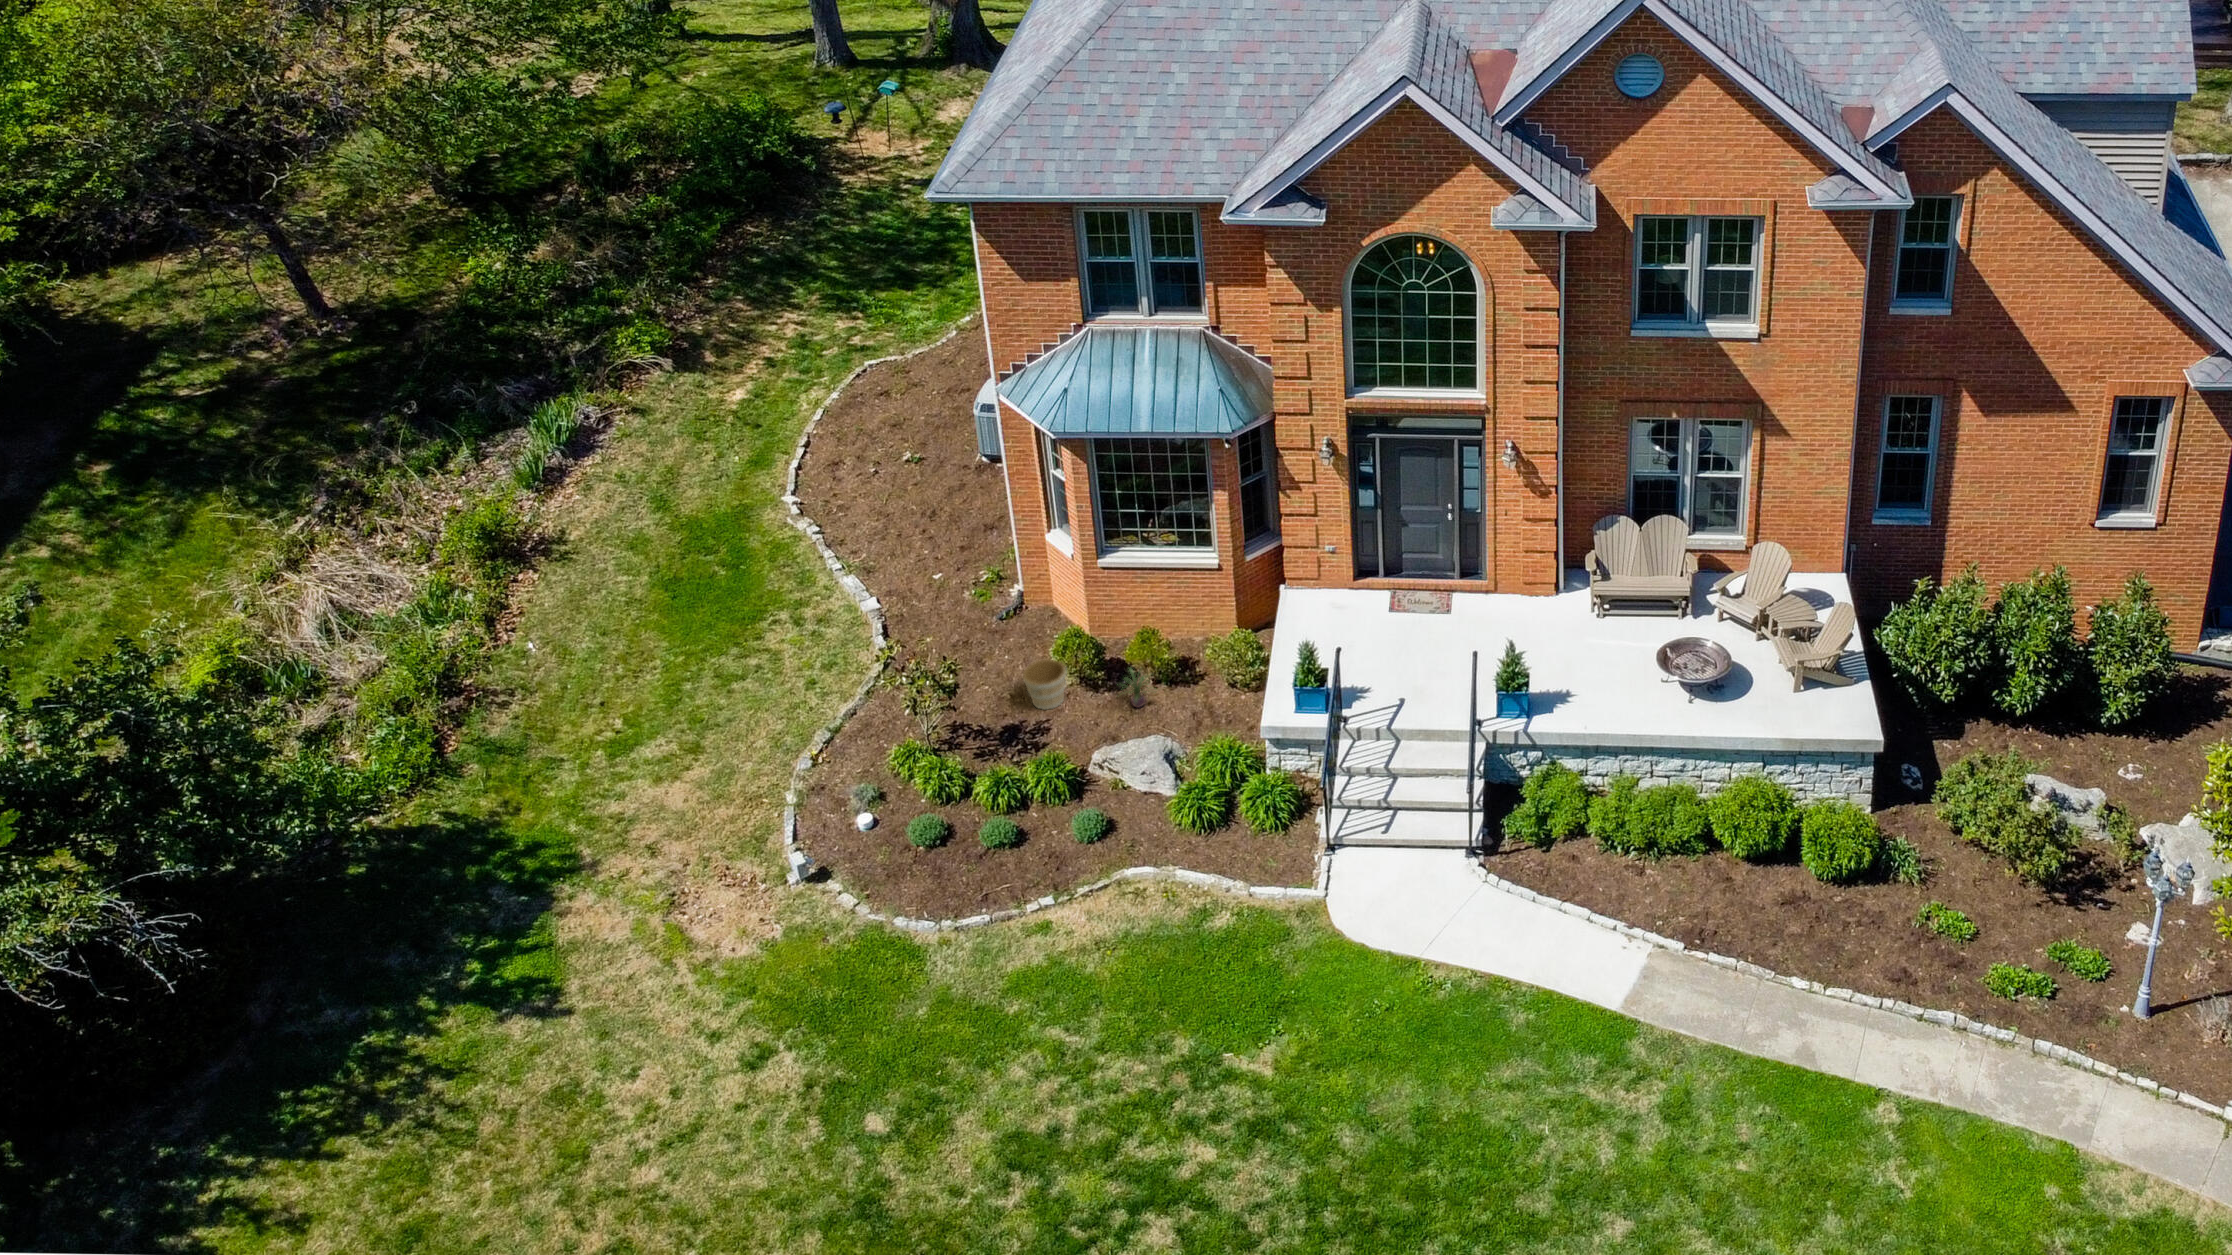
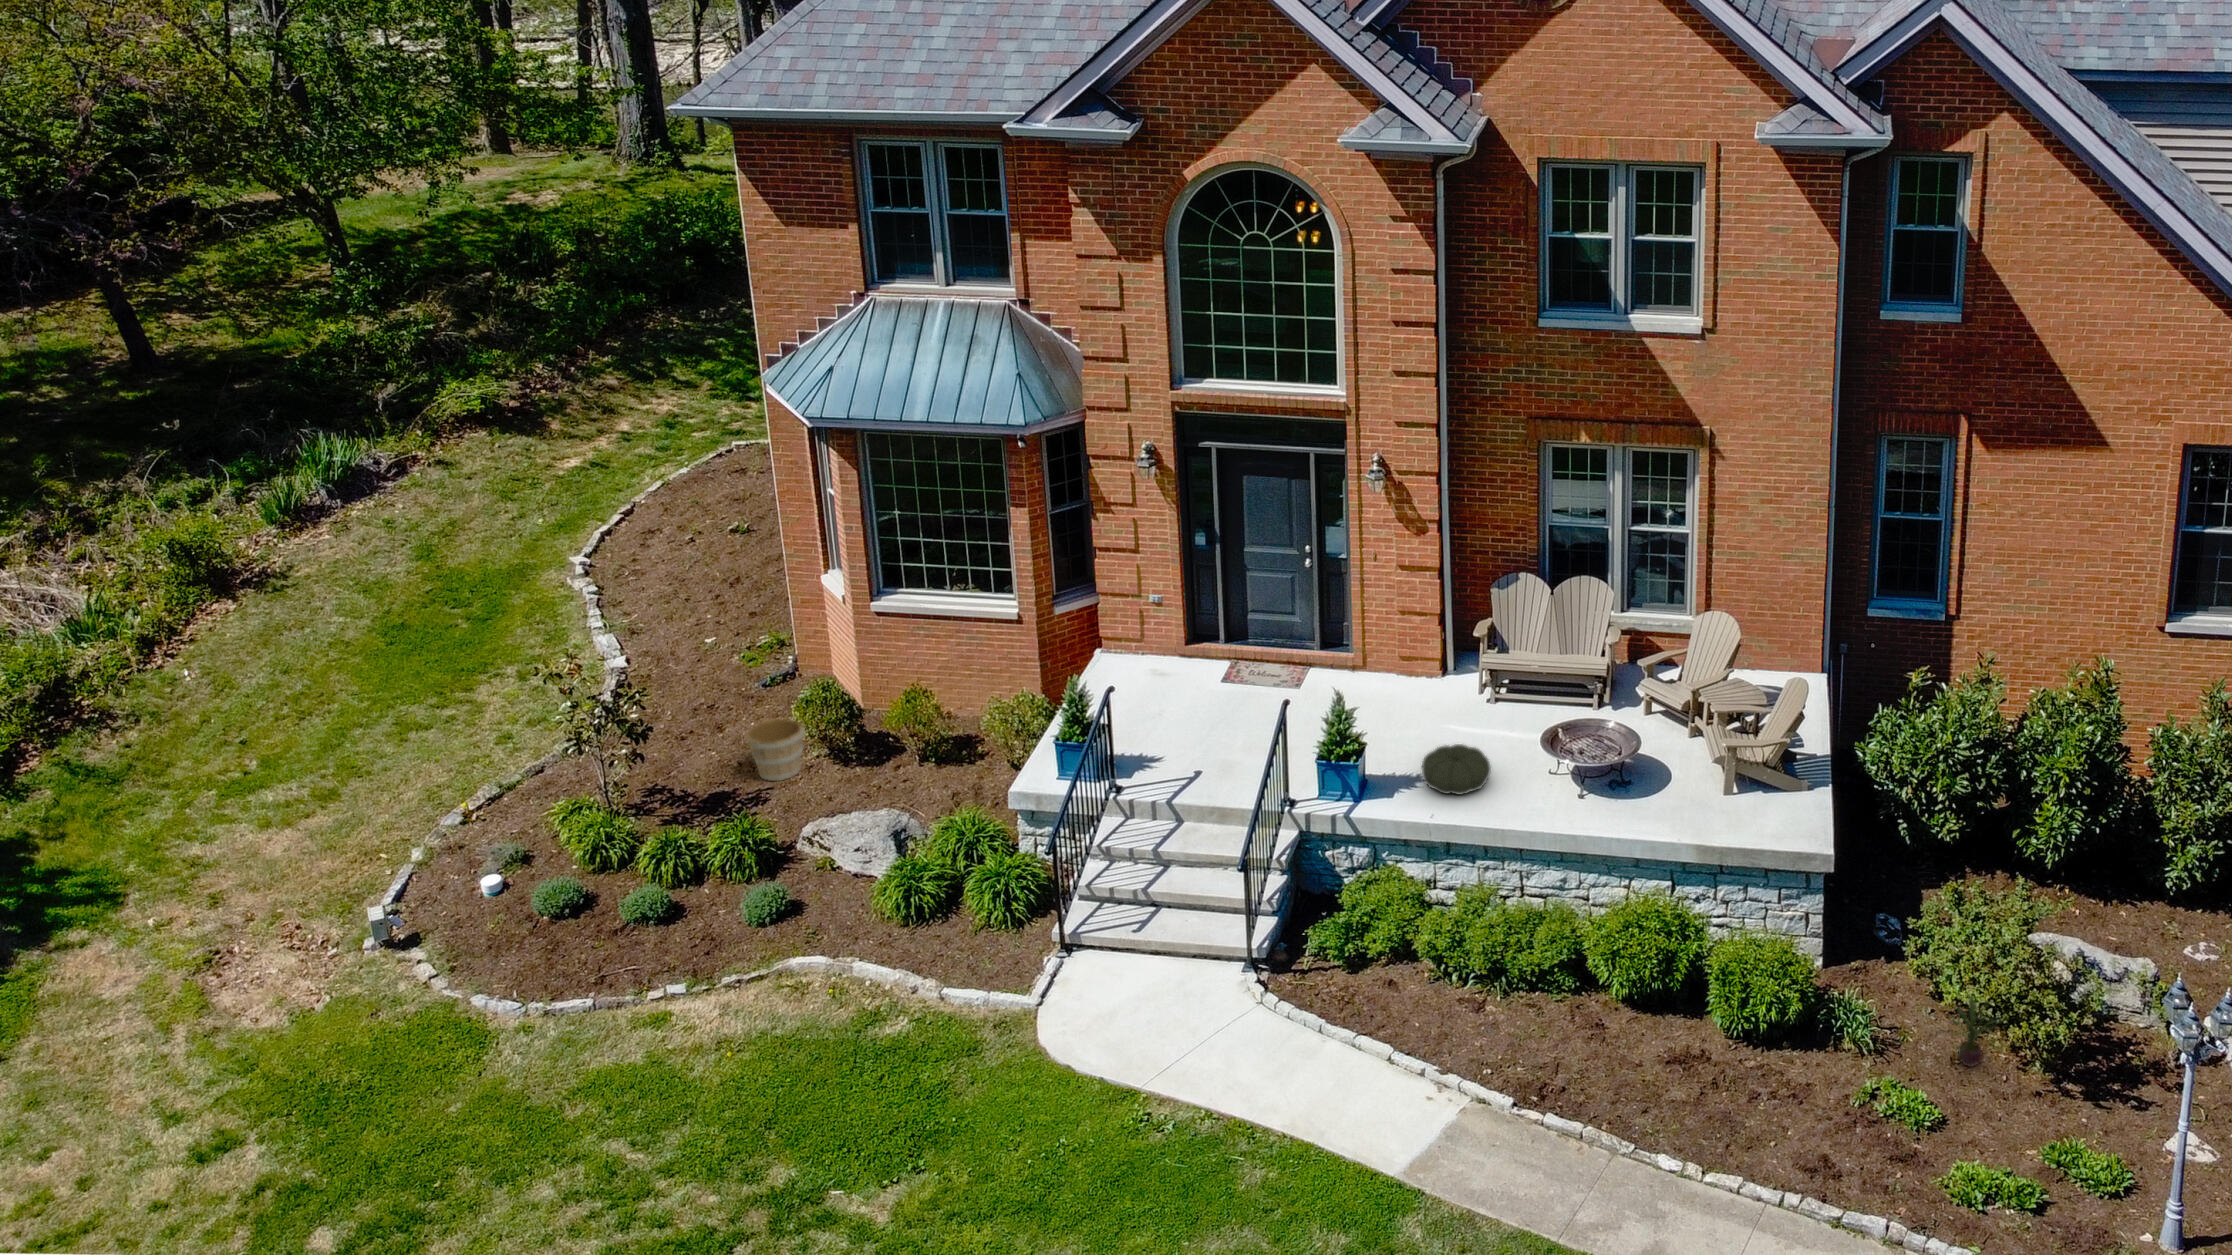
decorative plant: present [1127,669,1156,708] -> present [1953,996,2001,1067]
pouf: none [1574,669,1626,710] -> present [1422,744,1491,795]

